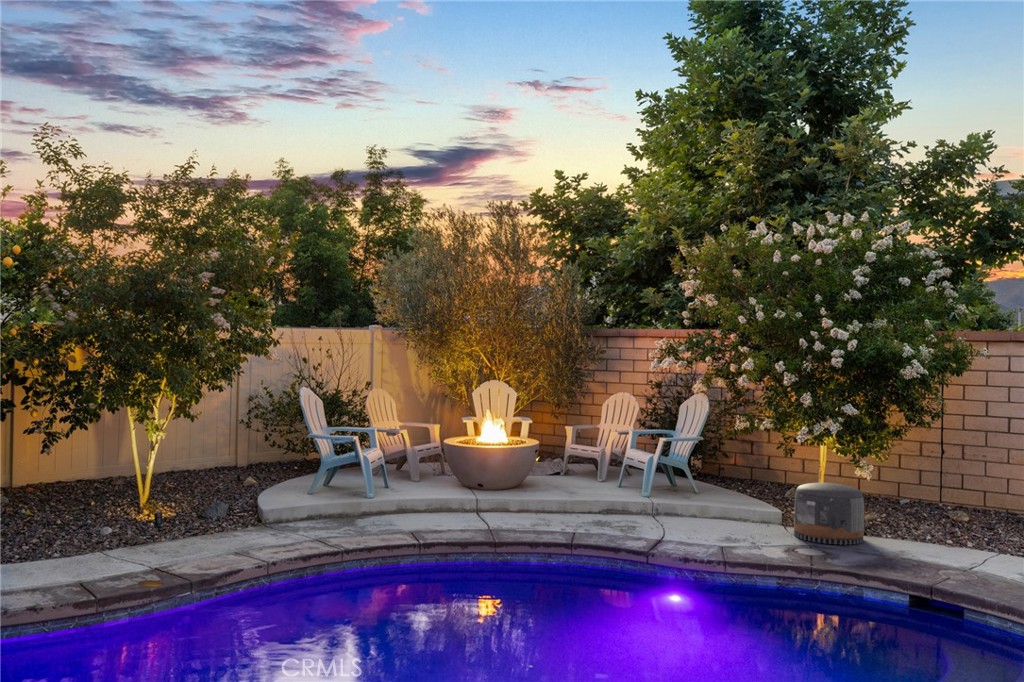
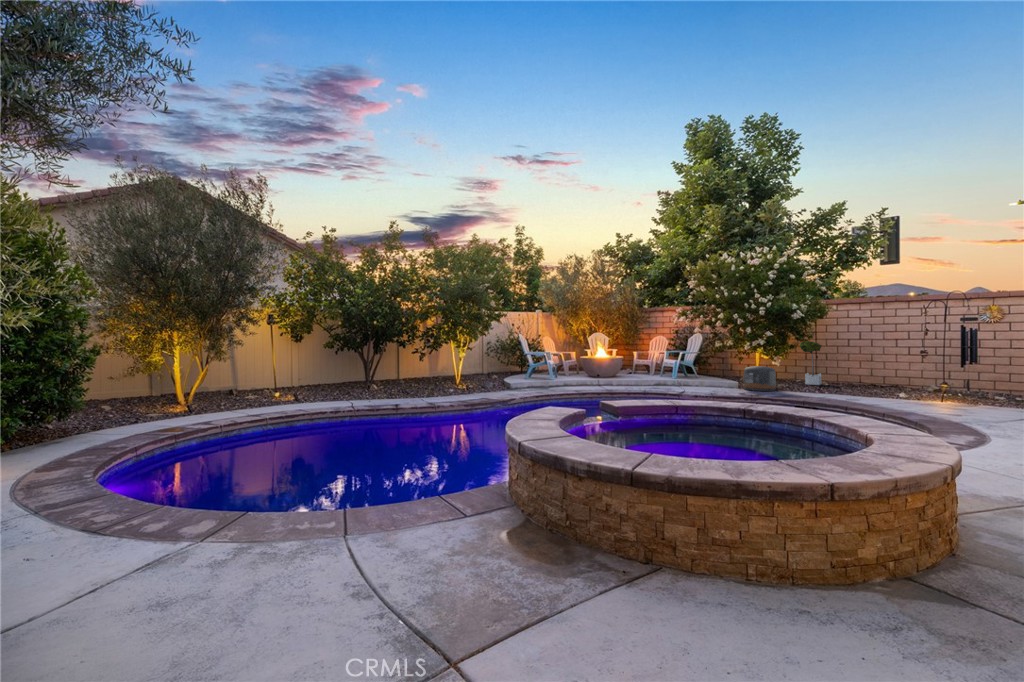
potted tree: none [911,419,958,521] -> present [800,341,822,385]

